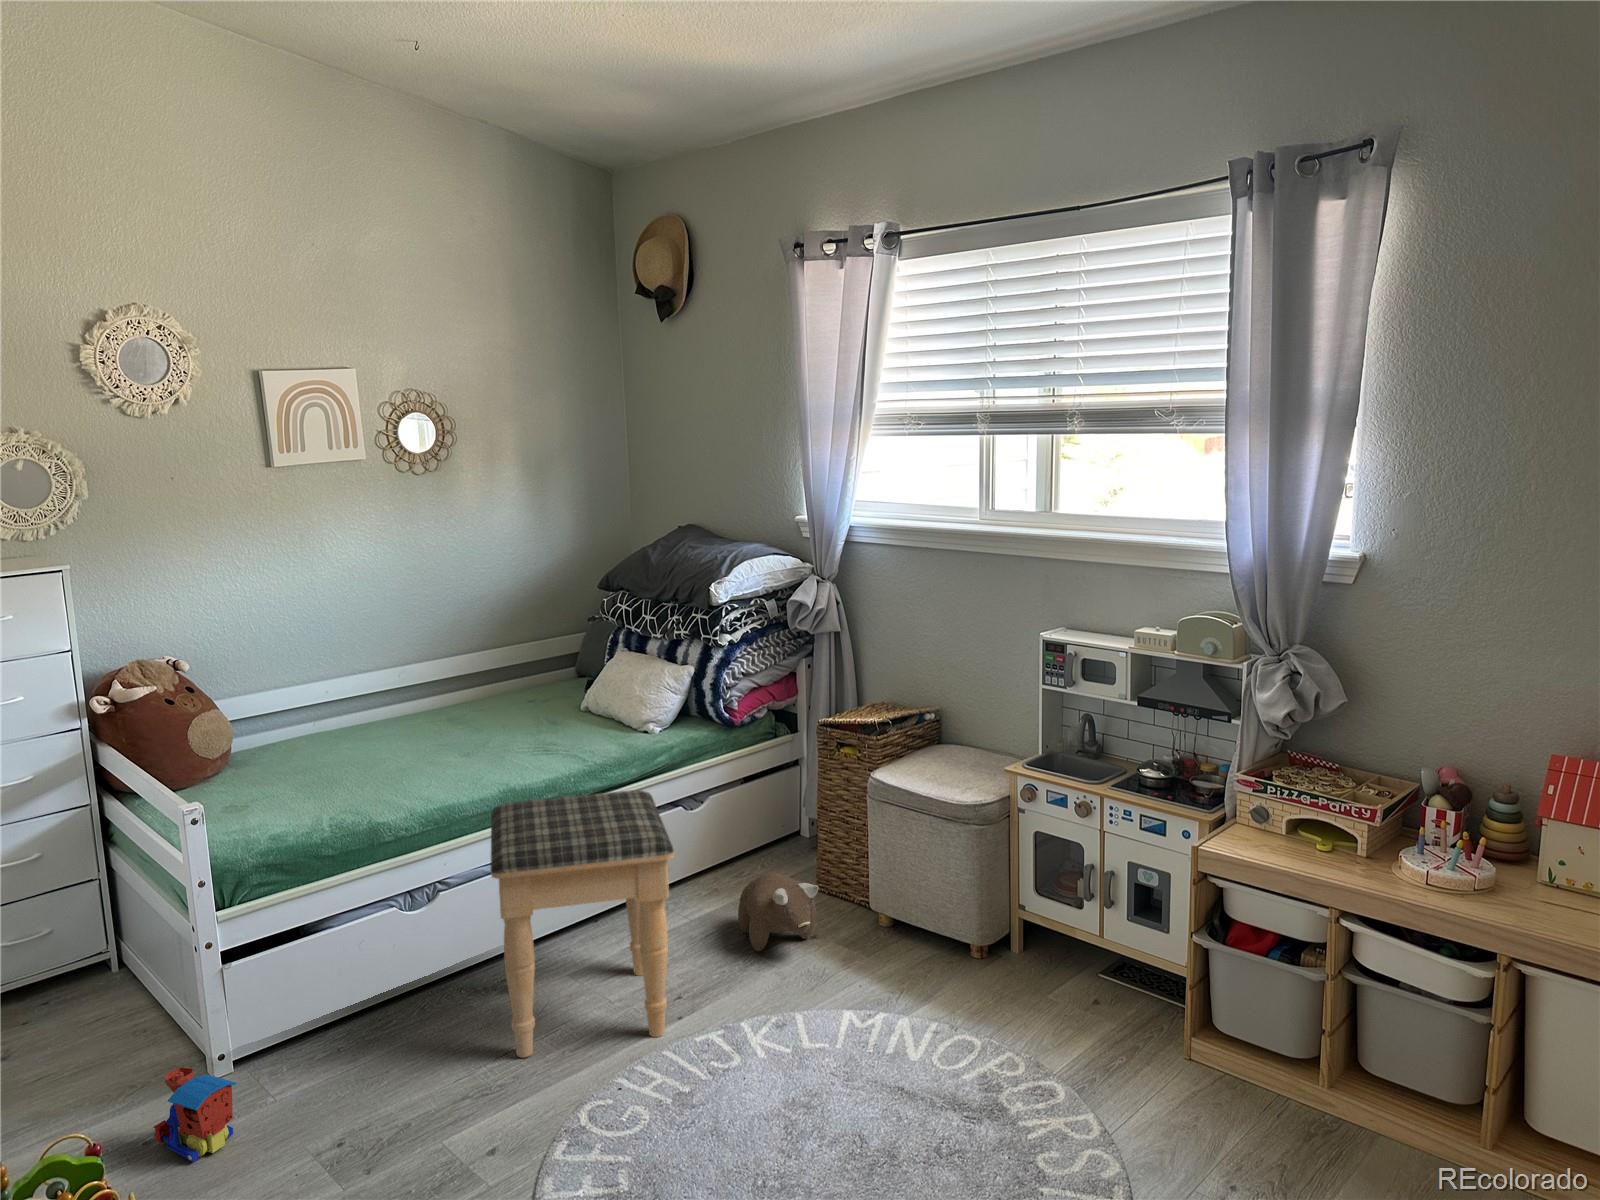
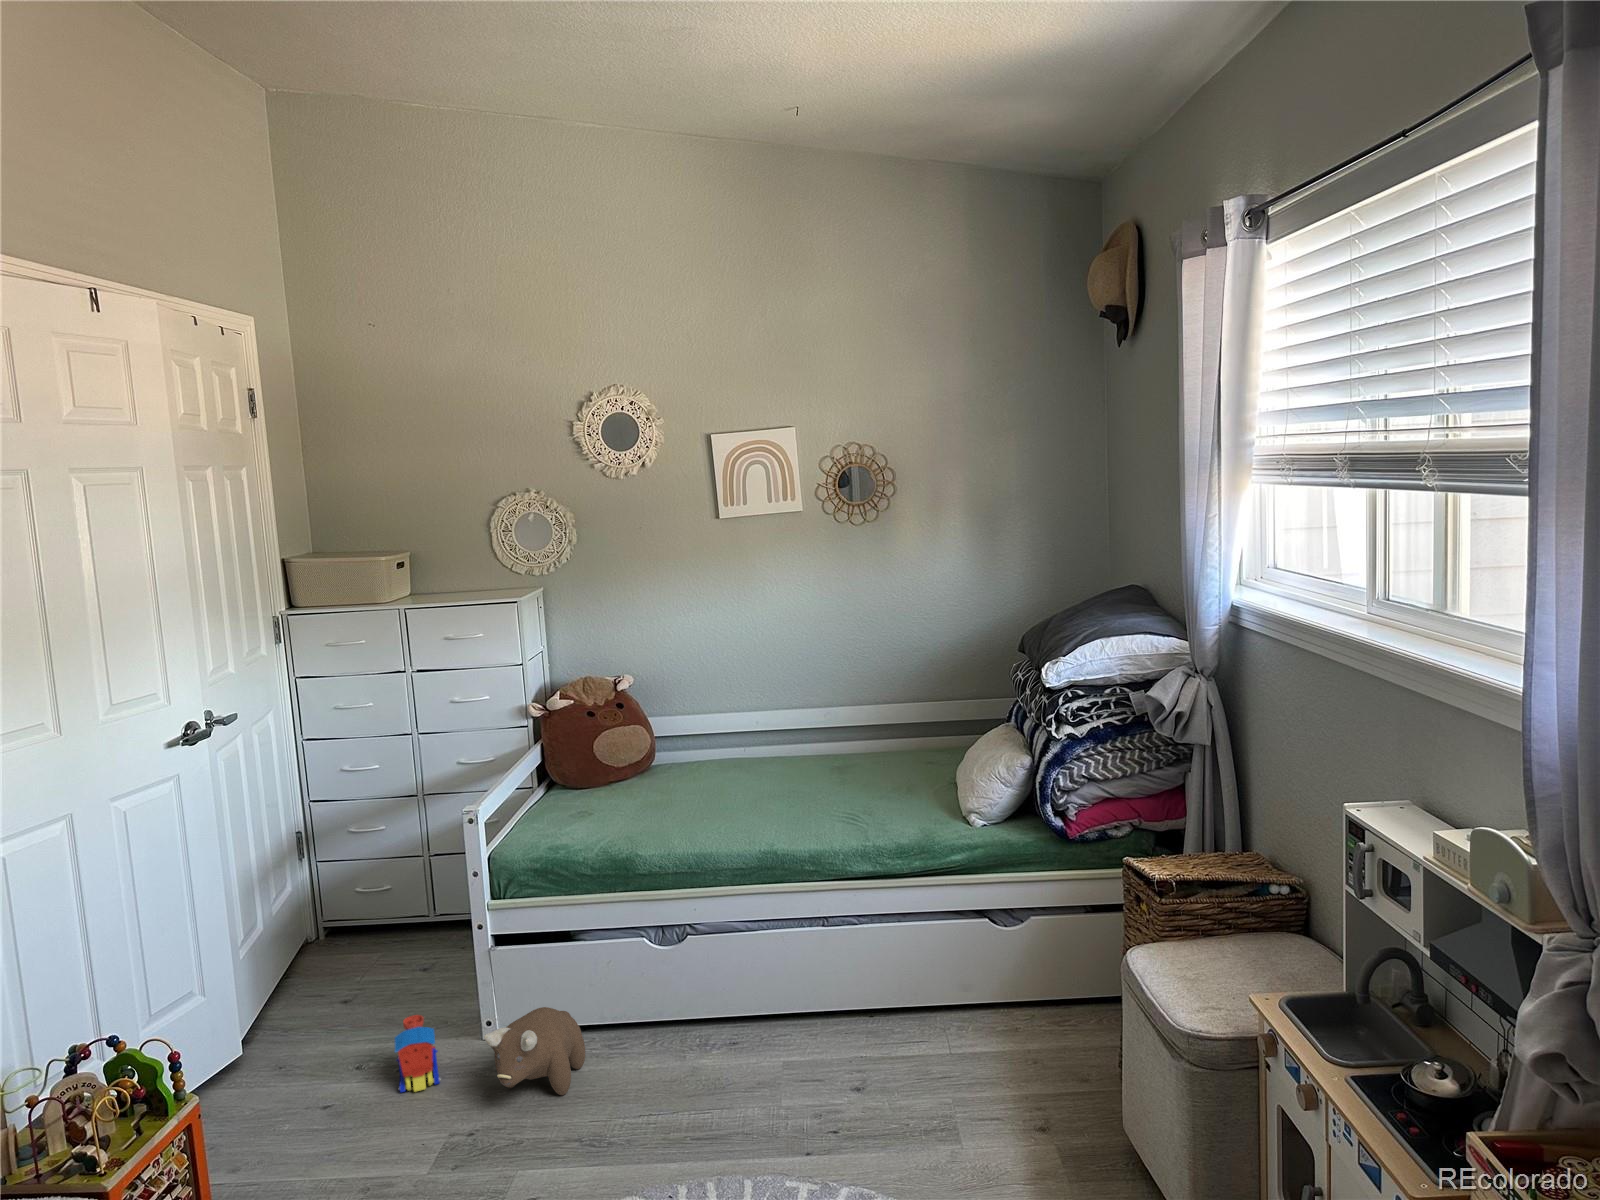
footstool: present [491,790,674,1058] -> none [609,867,846,1159]
plush toy: present [738,872,818,951] -> present [484,1007,585,1095]

